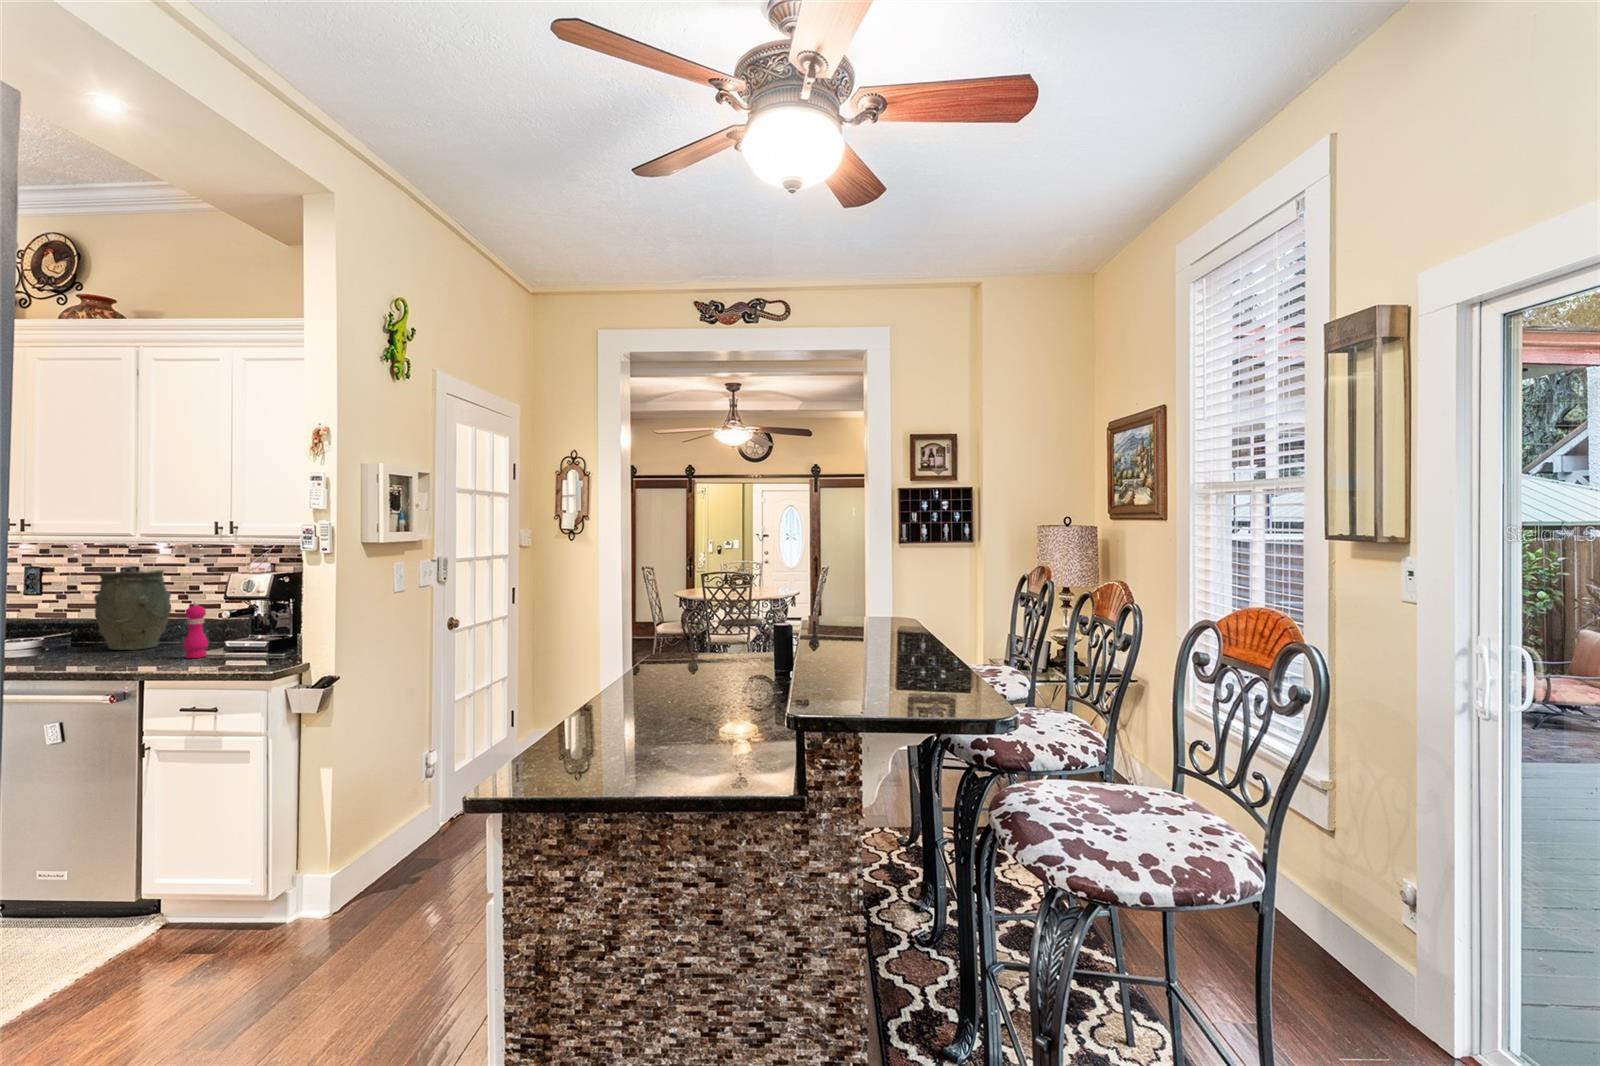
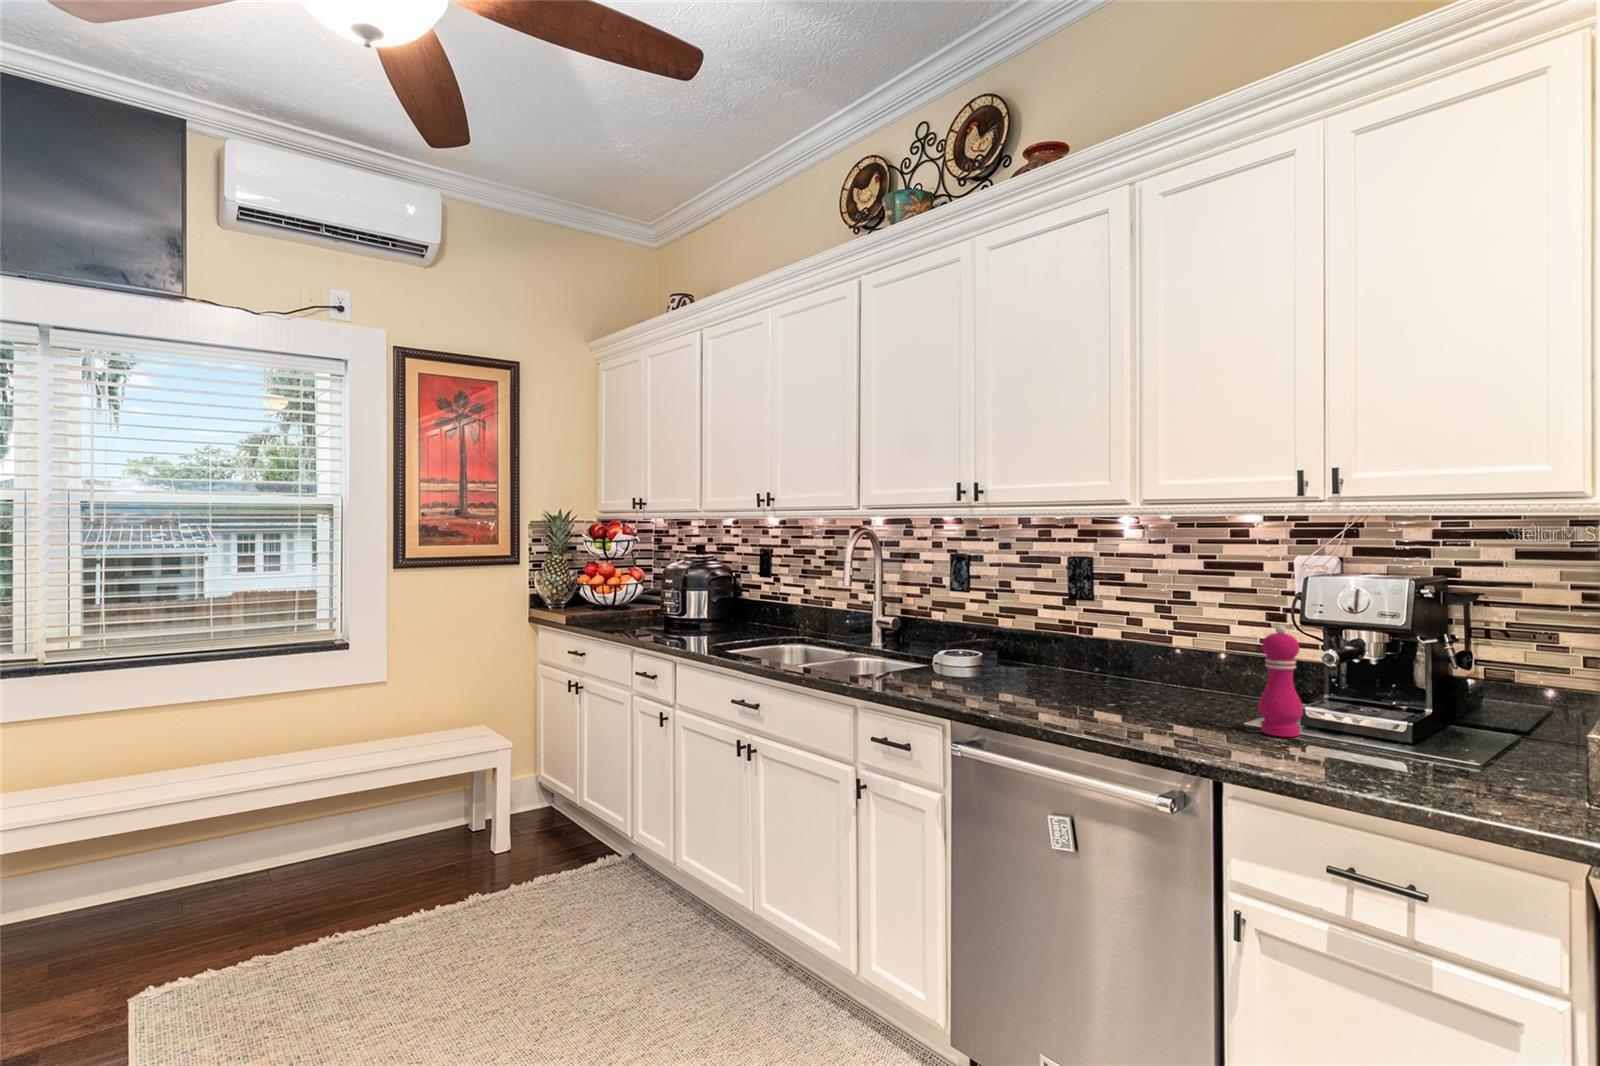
vase: present [94,570,171,650] -> none [1065,563,1165,692]

